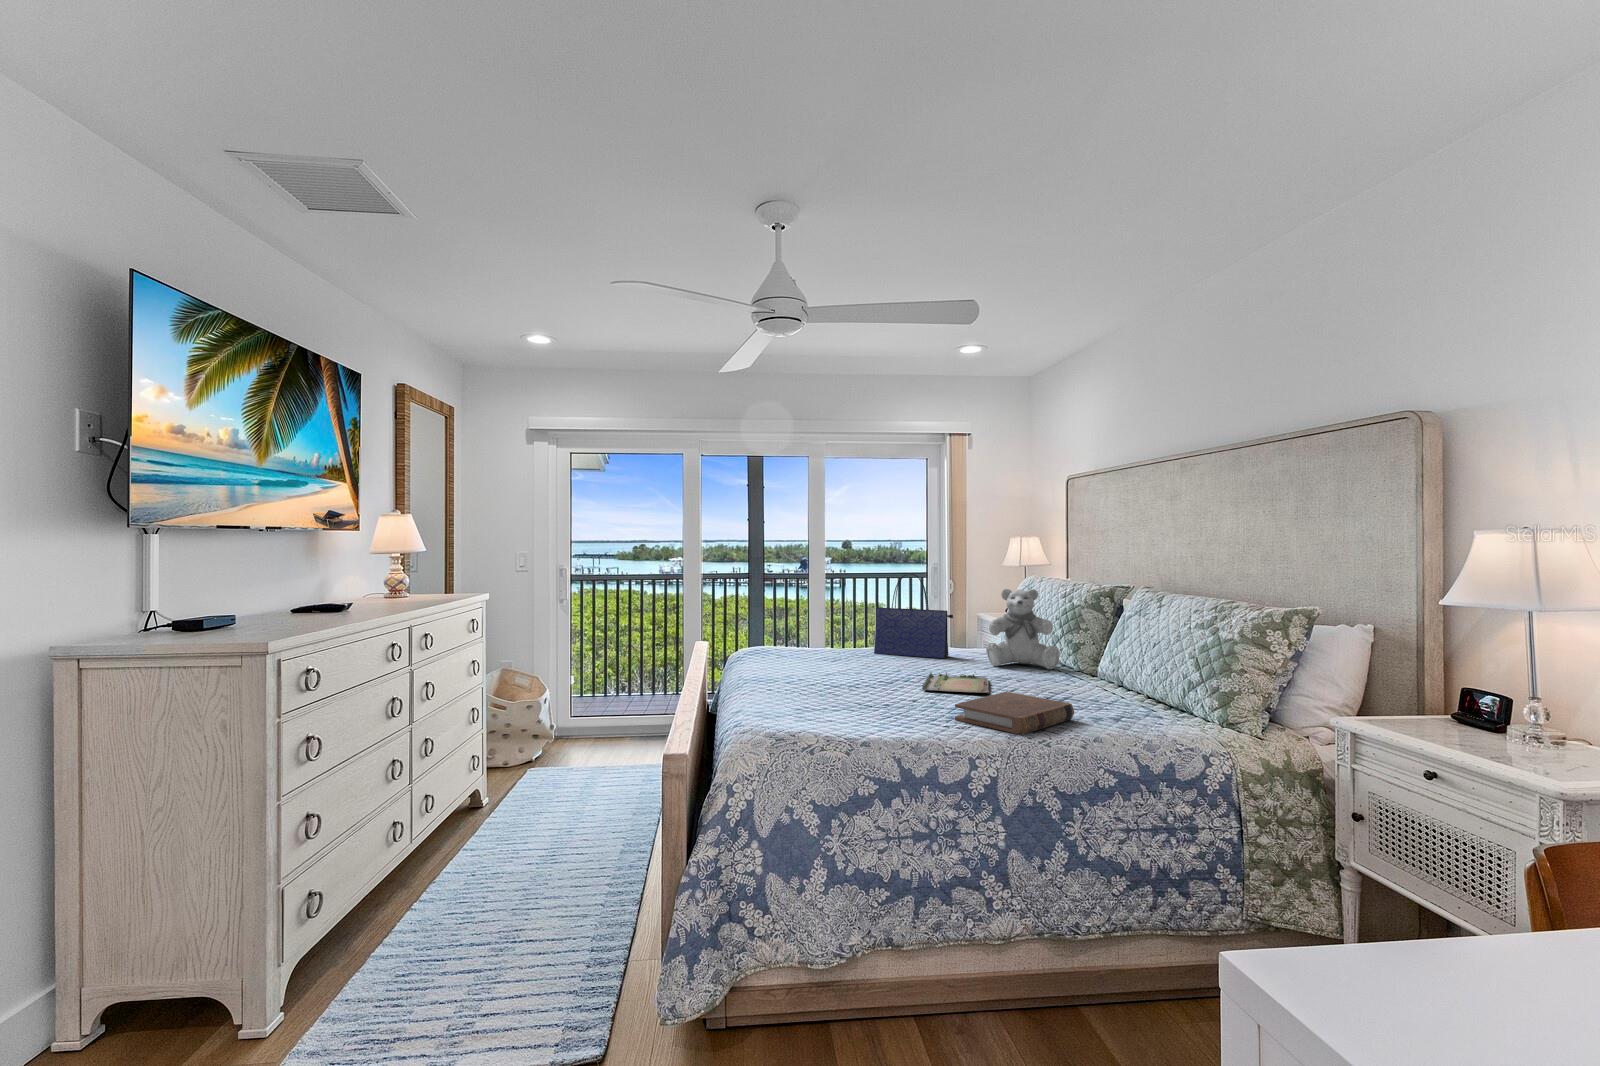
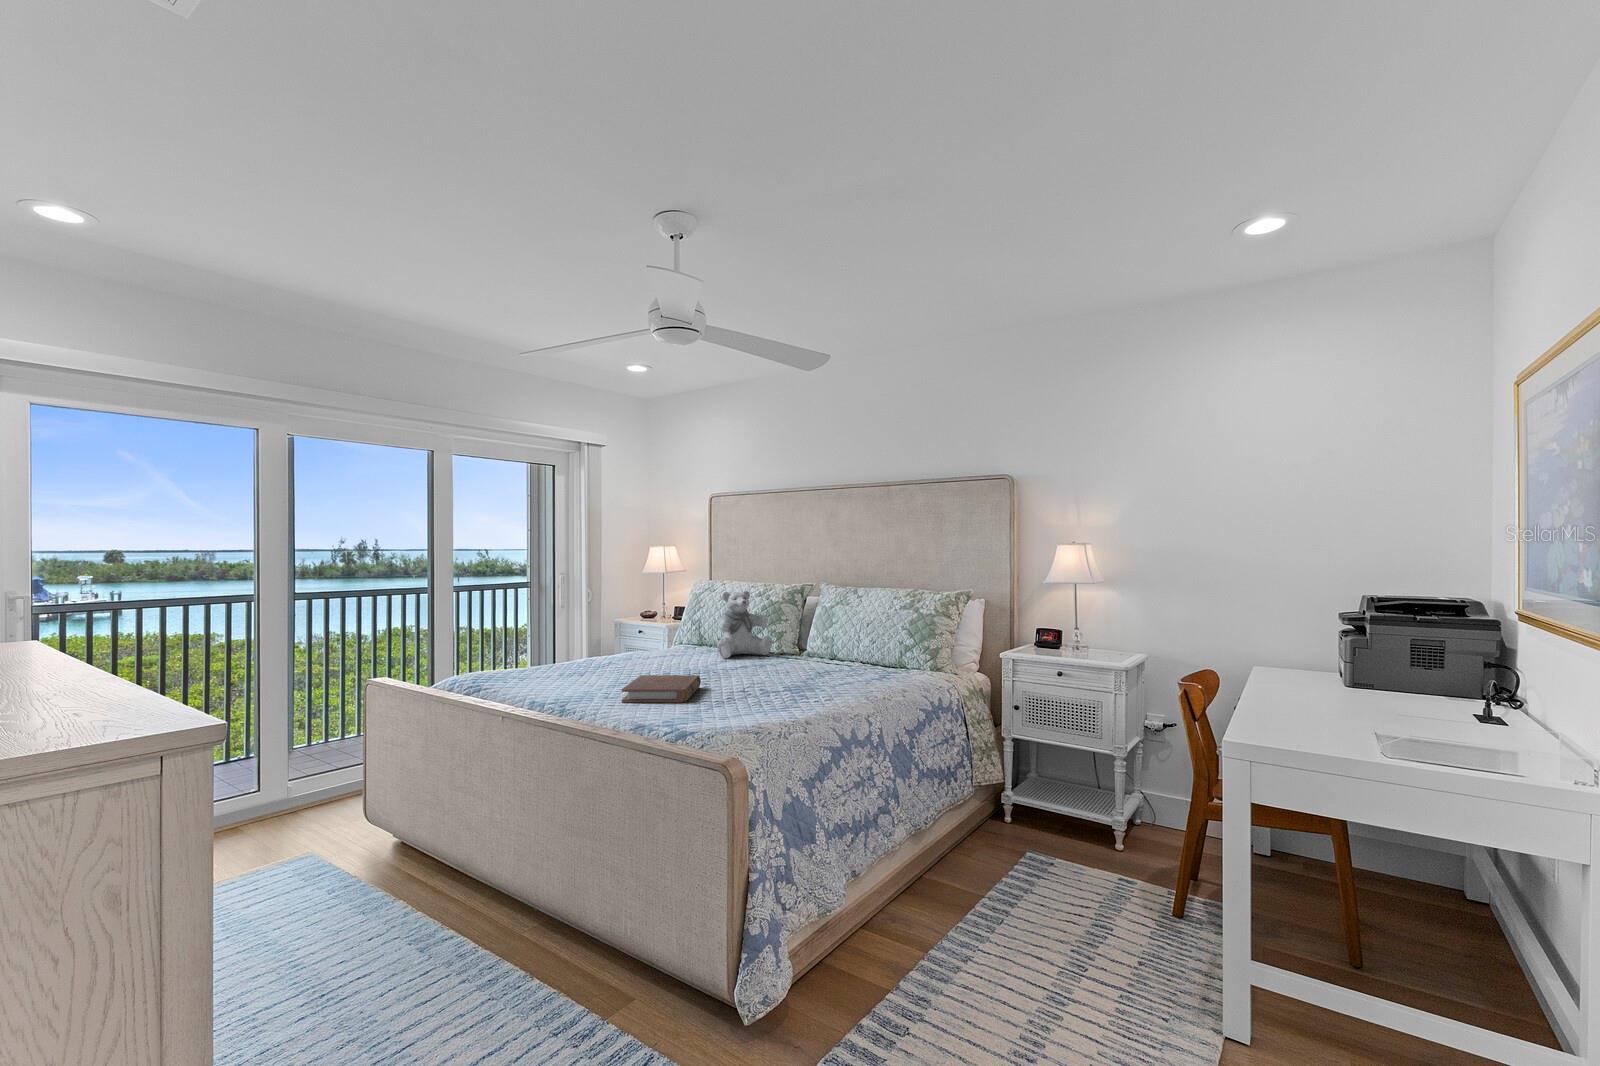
tote bag: present [874,574,953,658] -> none [603,583,677,663]
tray: present [922,673,989,693] -> none [707,661,783,683]
book: present [955,692,1074,734] -> present [622,675,701,702]

